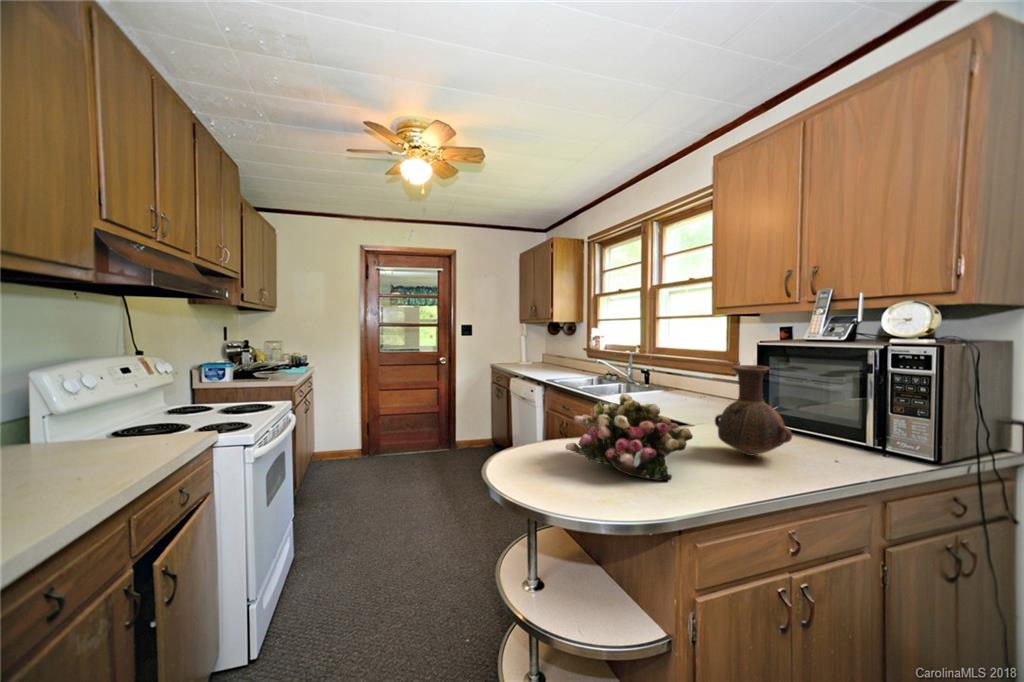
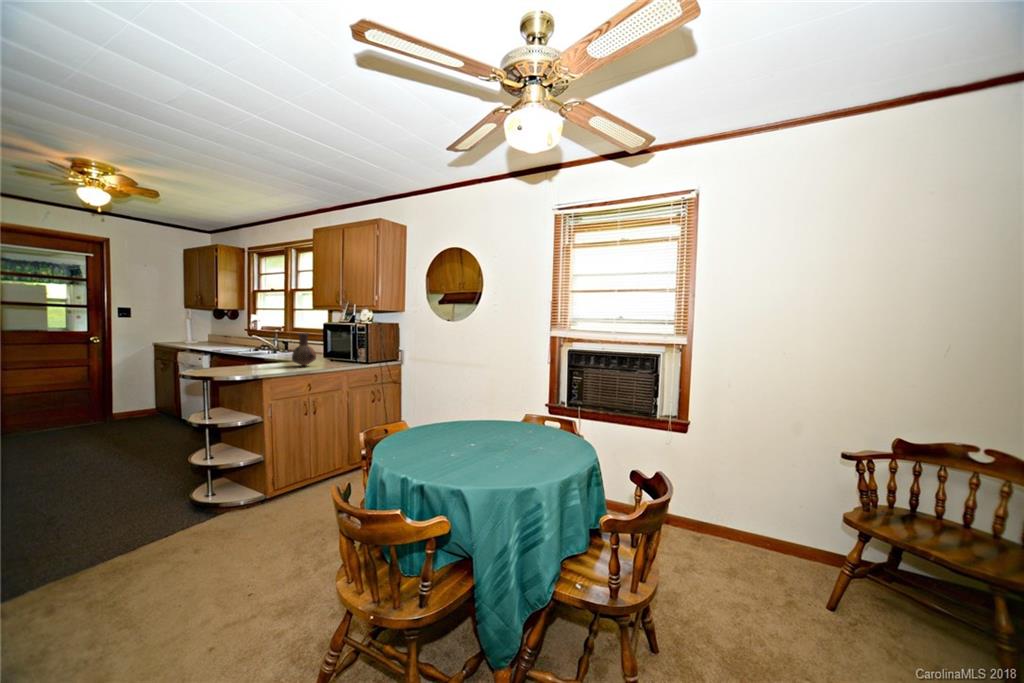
flower arrangement: present [566,393,693,481] -> none [218,344,273,372]

